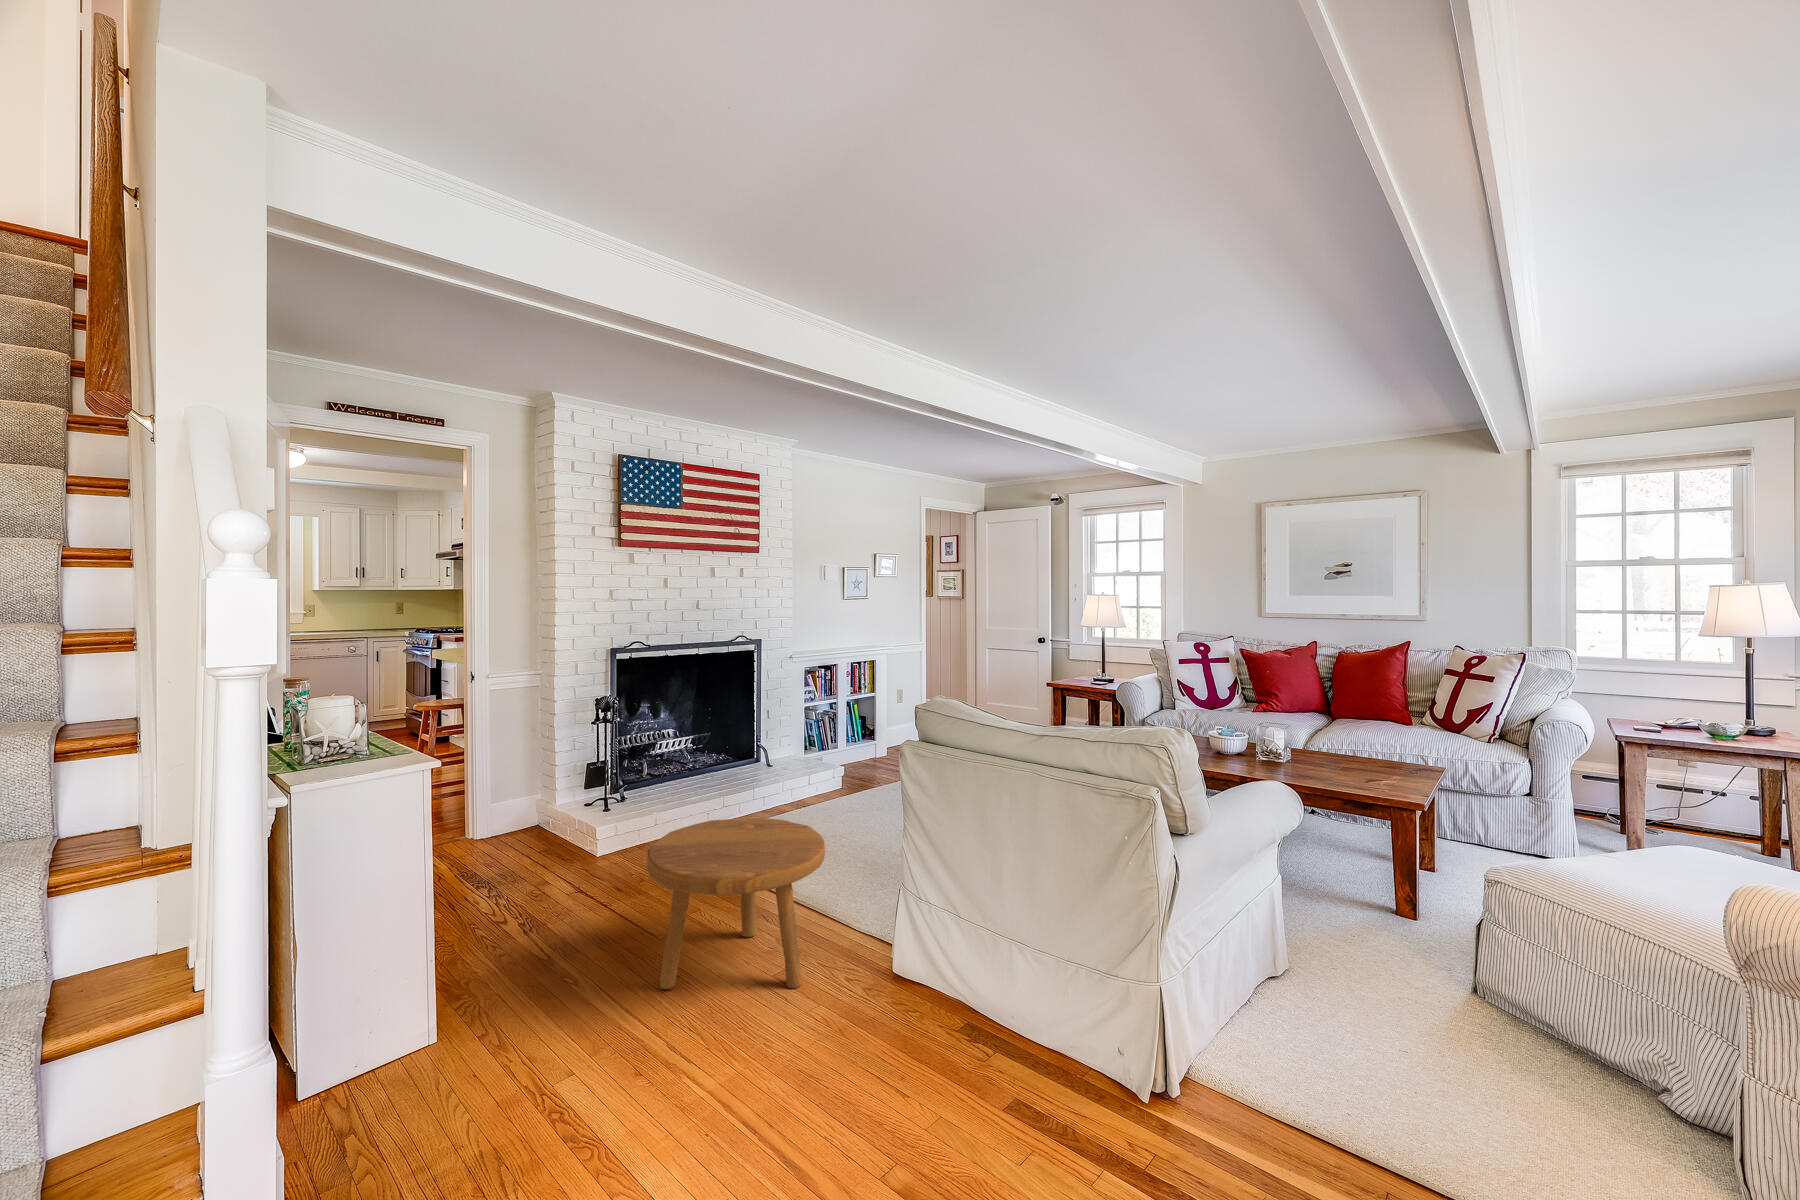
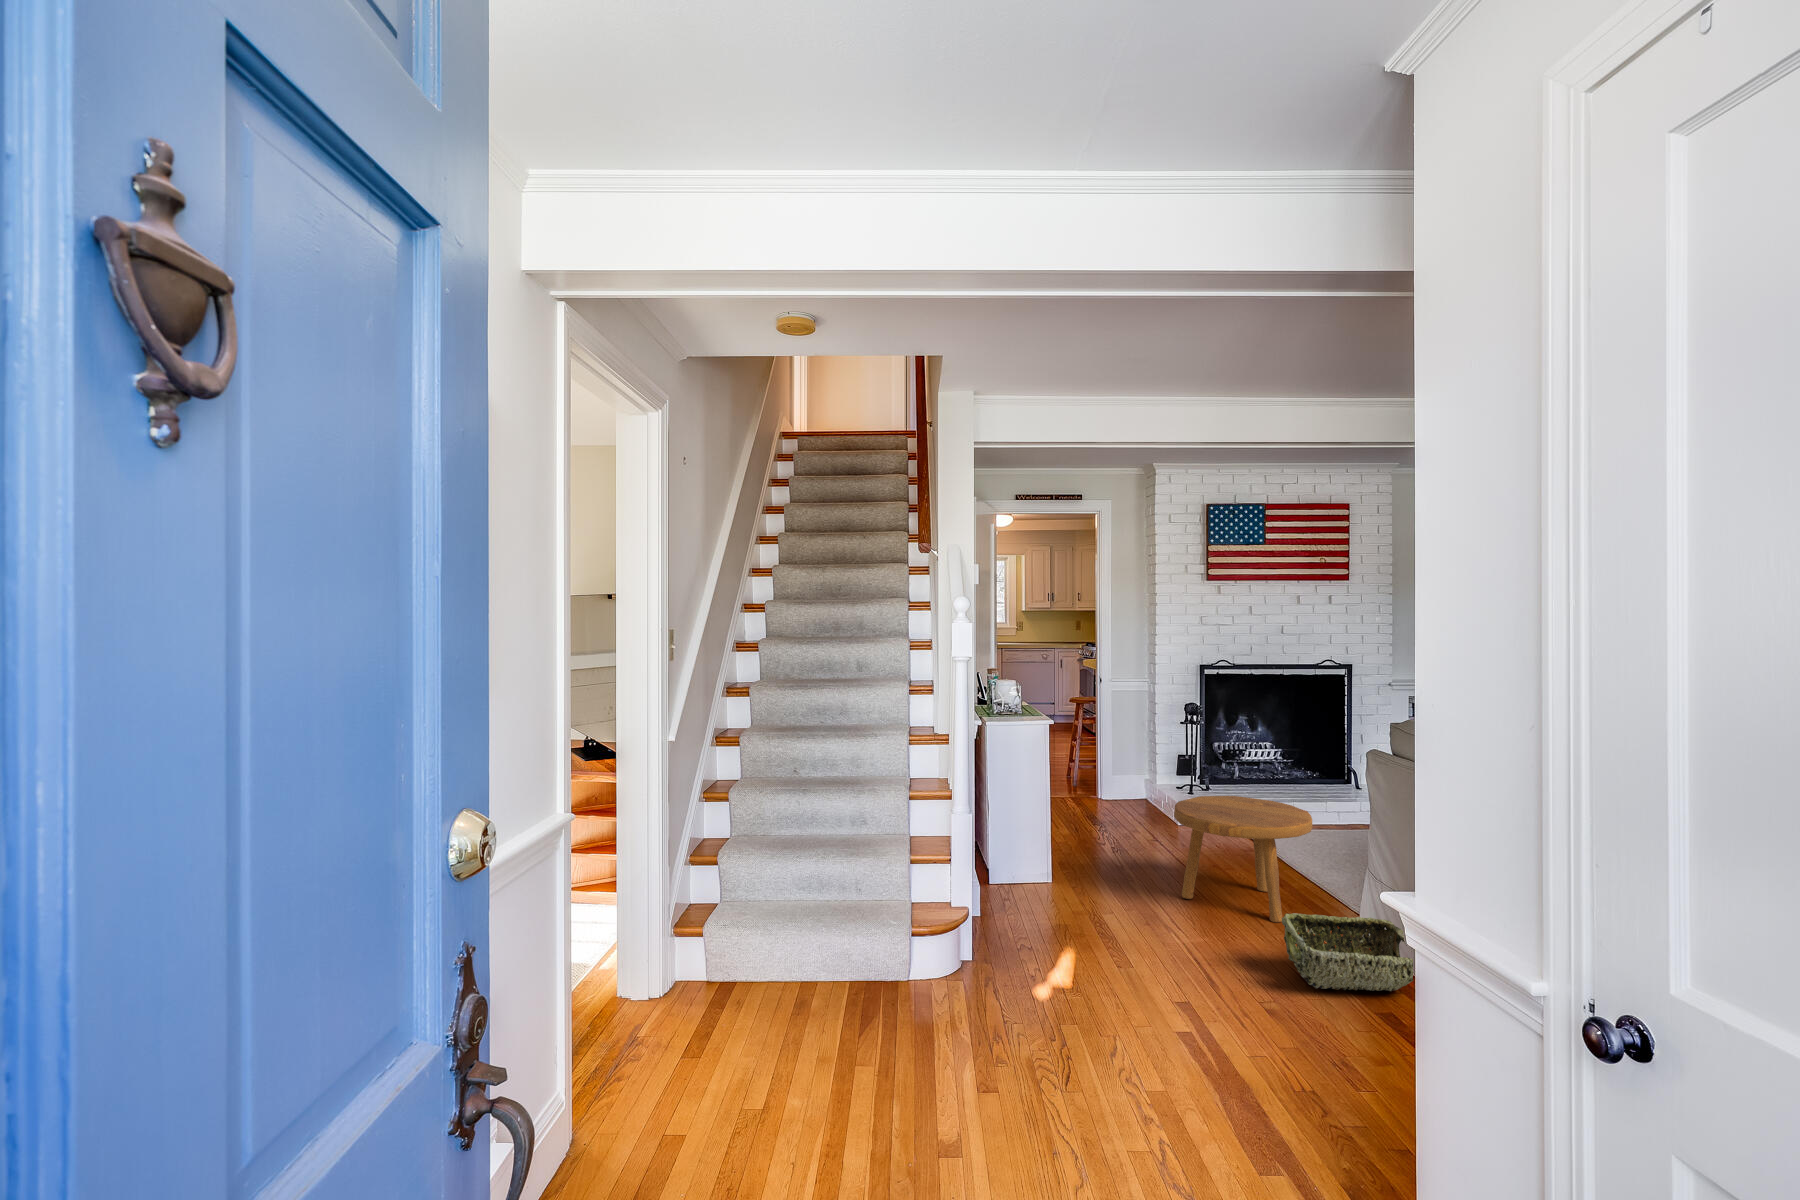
woven basket: none [862,960,1027,1105] -> present [1282,913,1413,991]

